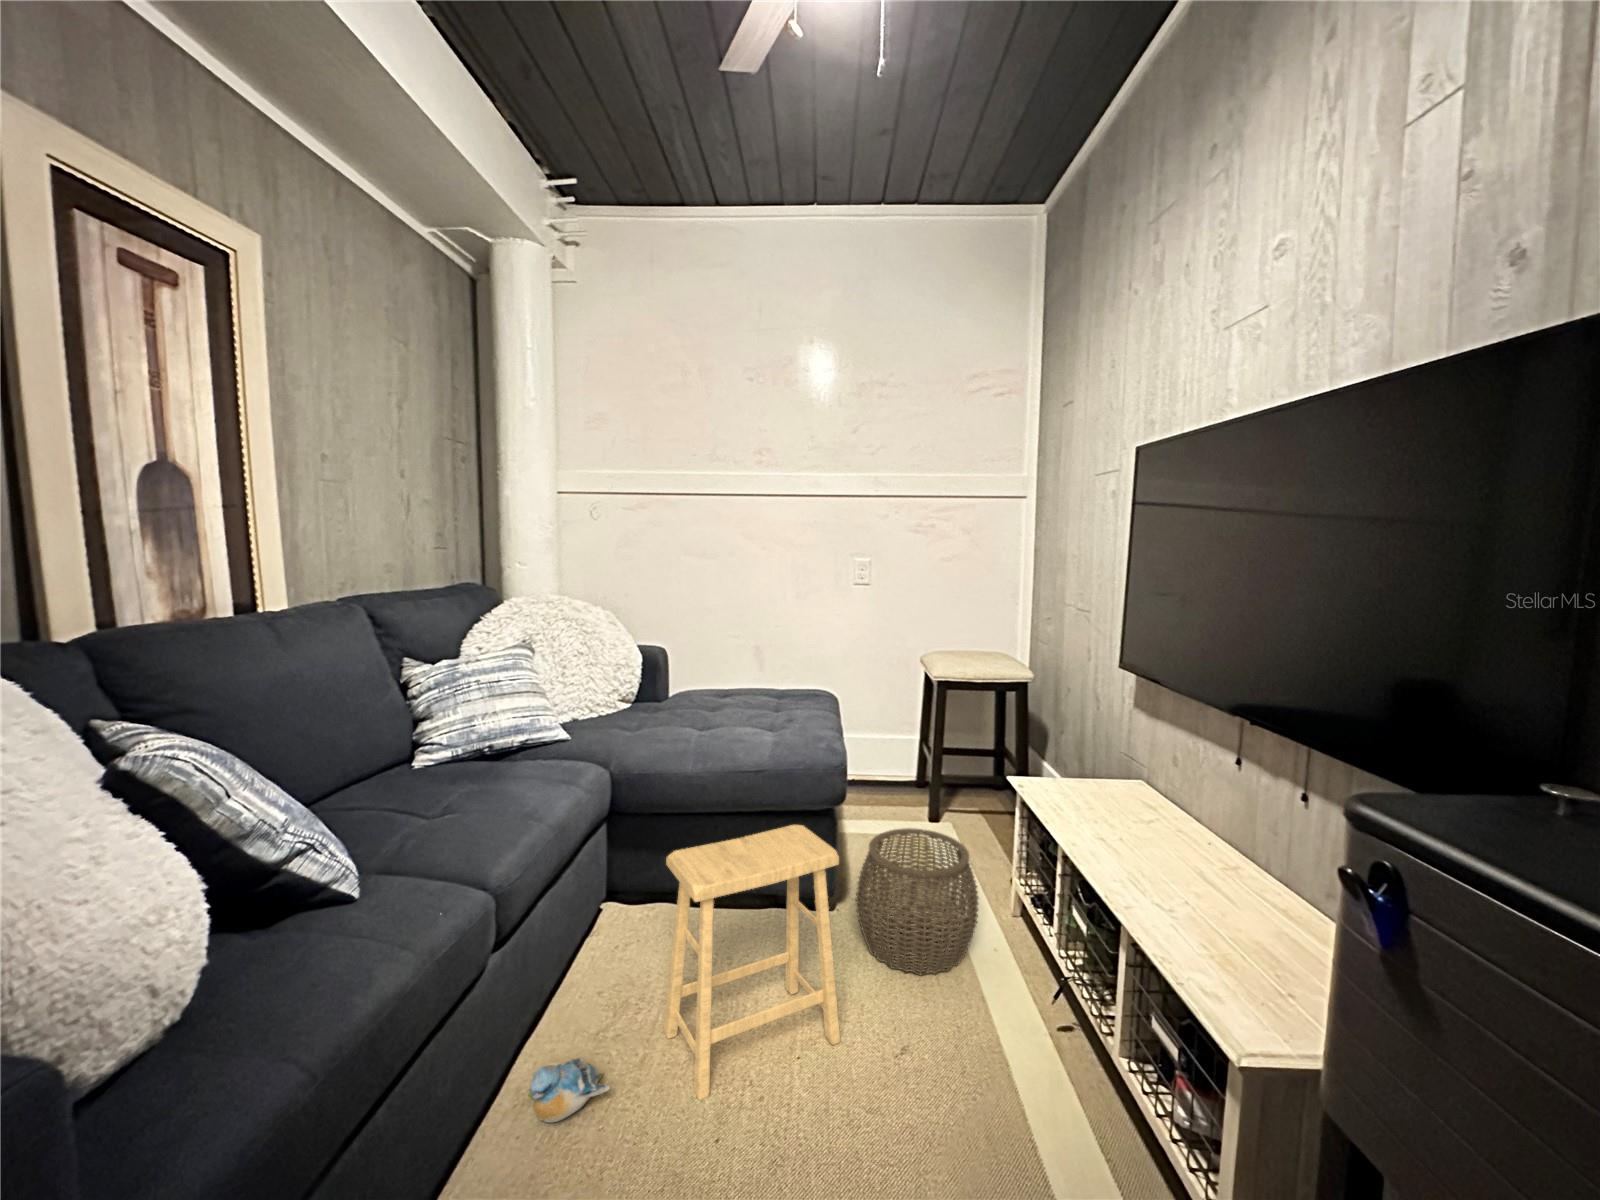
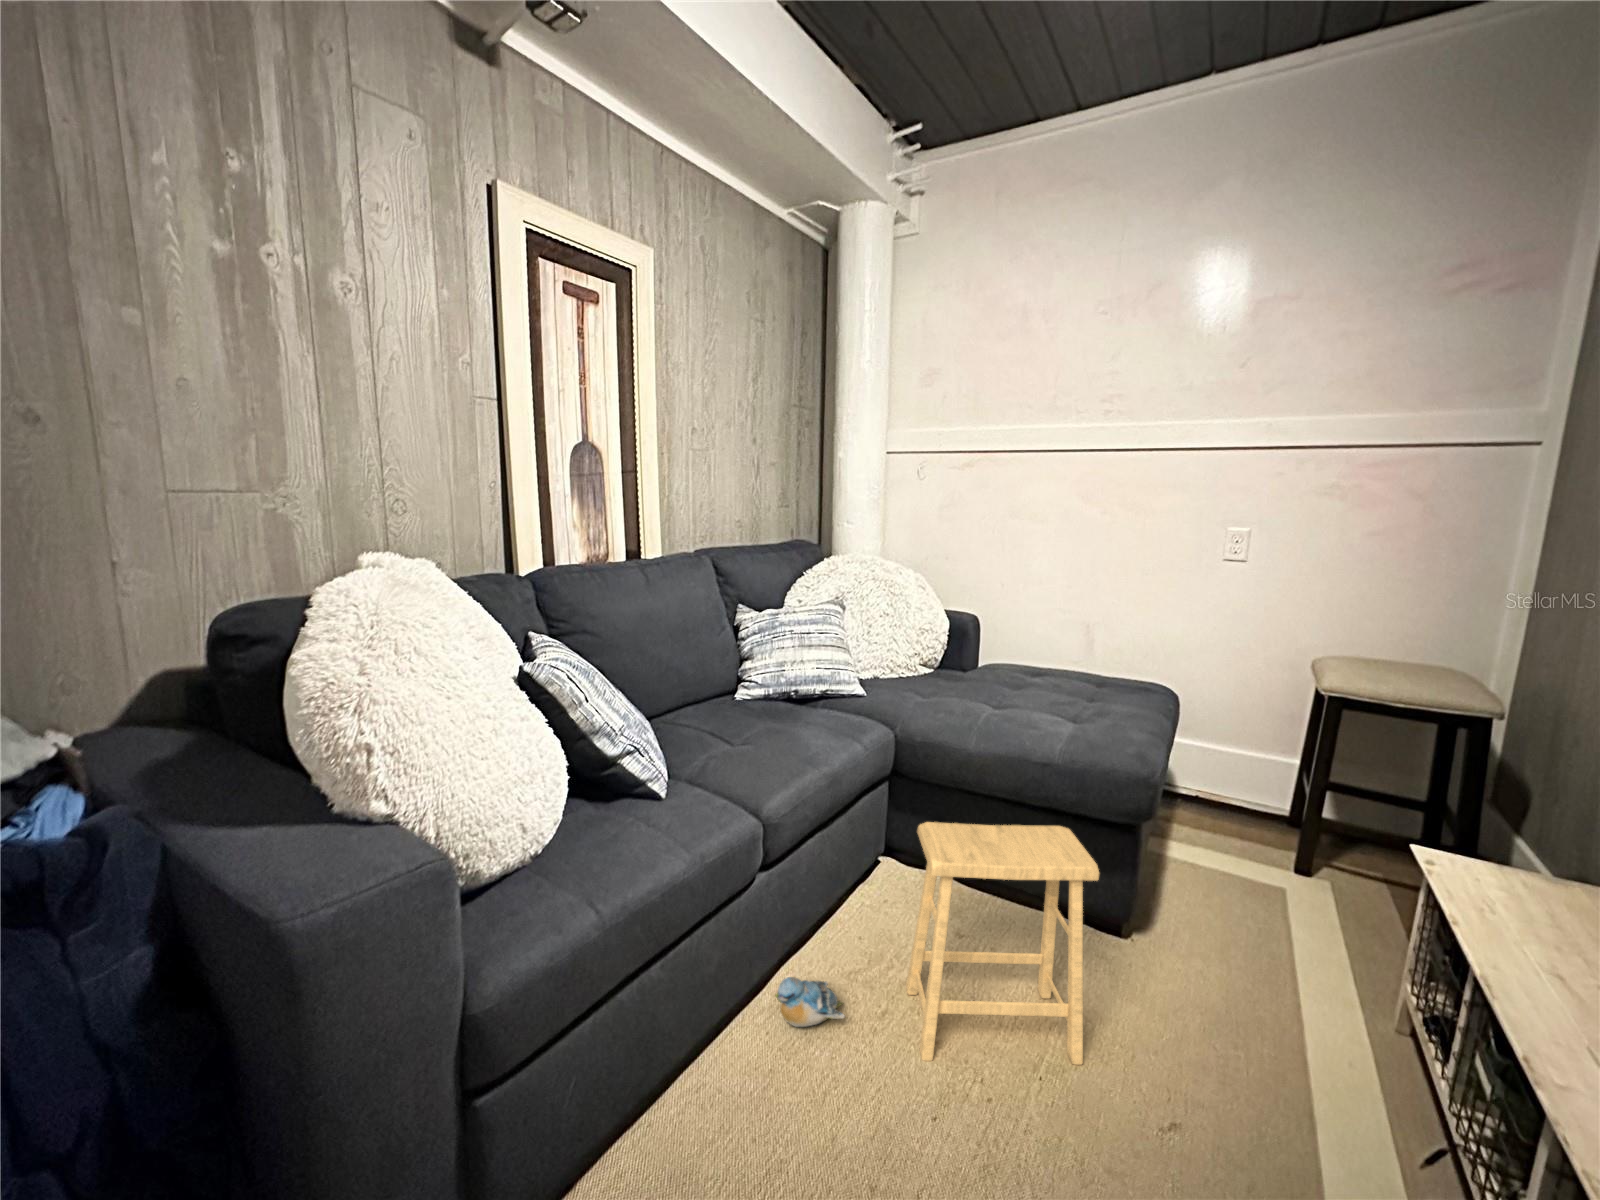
woven basket: present [856,828,979,975] -> none [1136,860,1303,1040]

